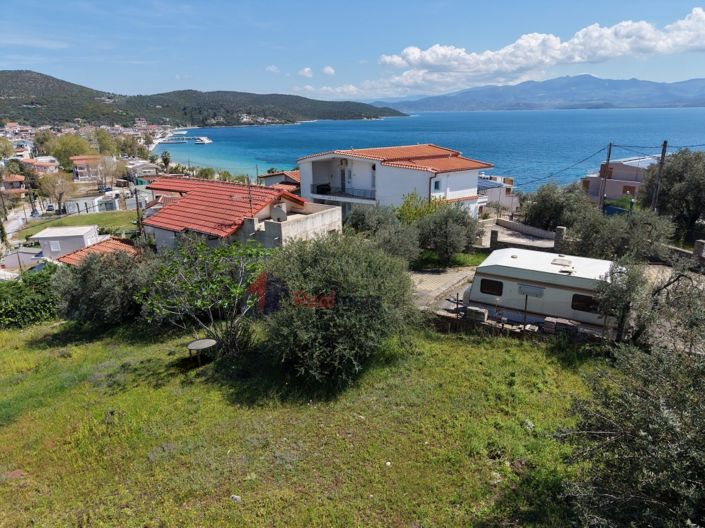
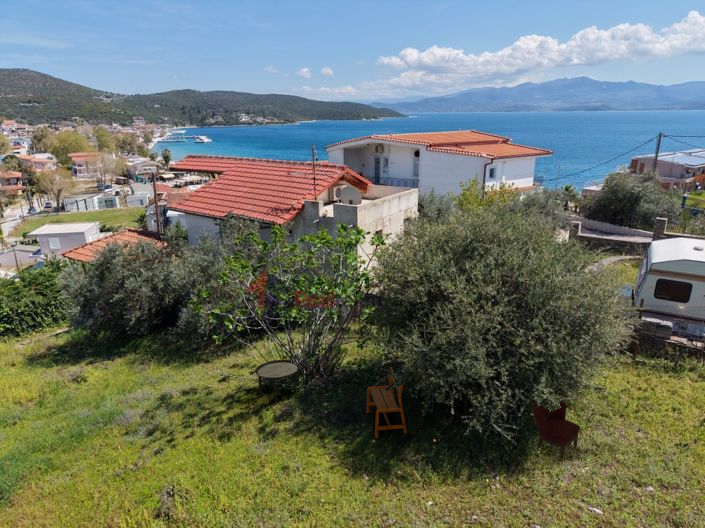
bench: none [255,339,277,385] -> present [366,367,407,438]
chair: none [347,356,376,393] -> present [532,401,580,462]

